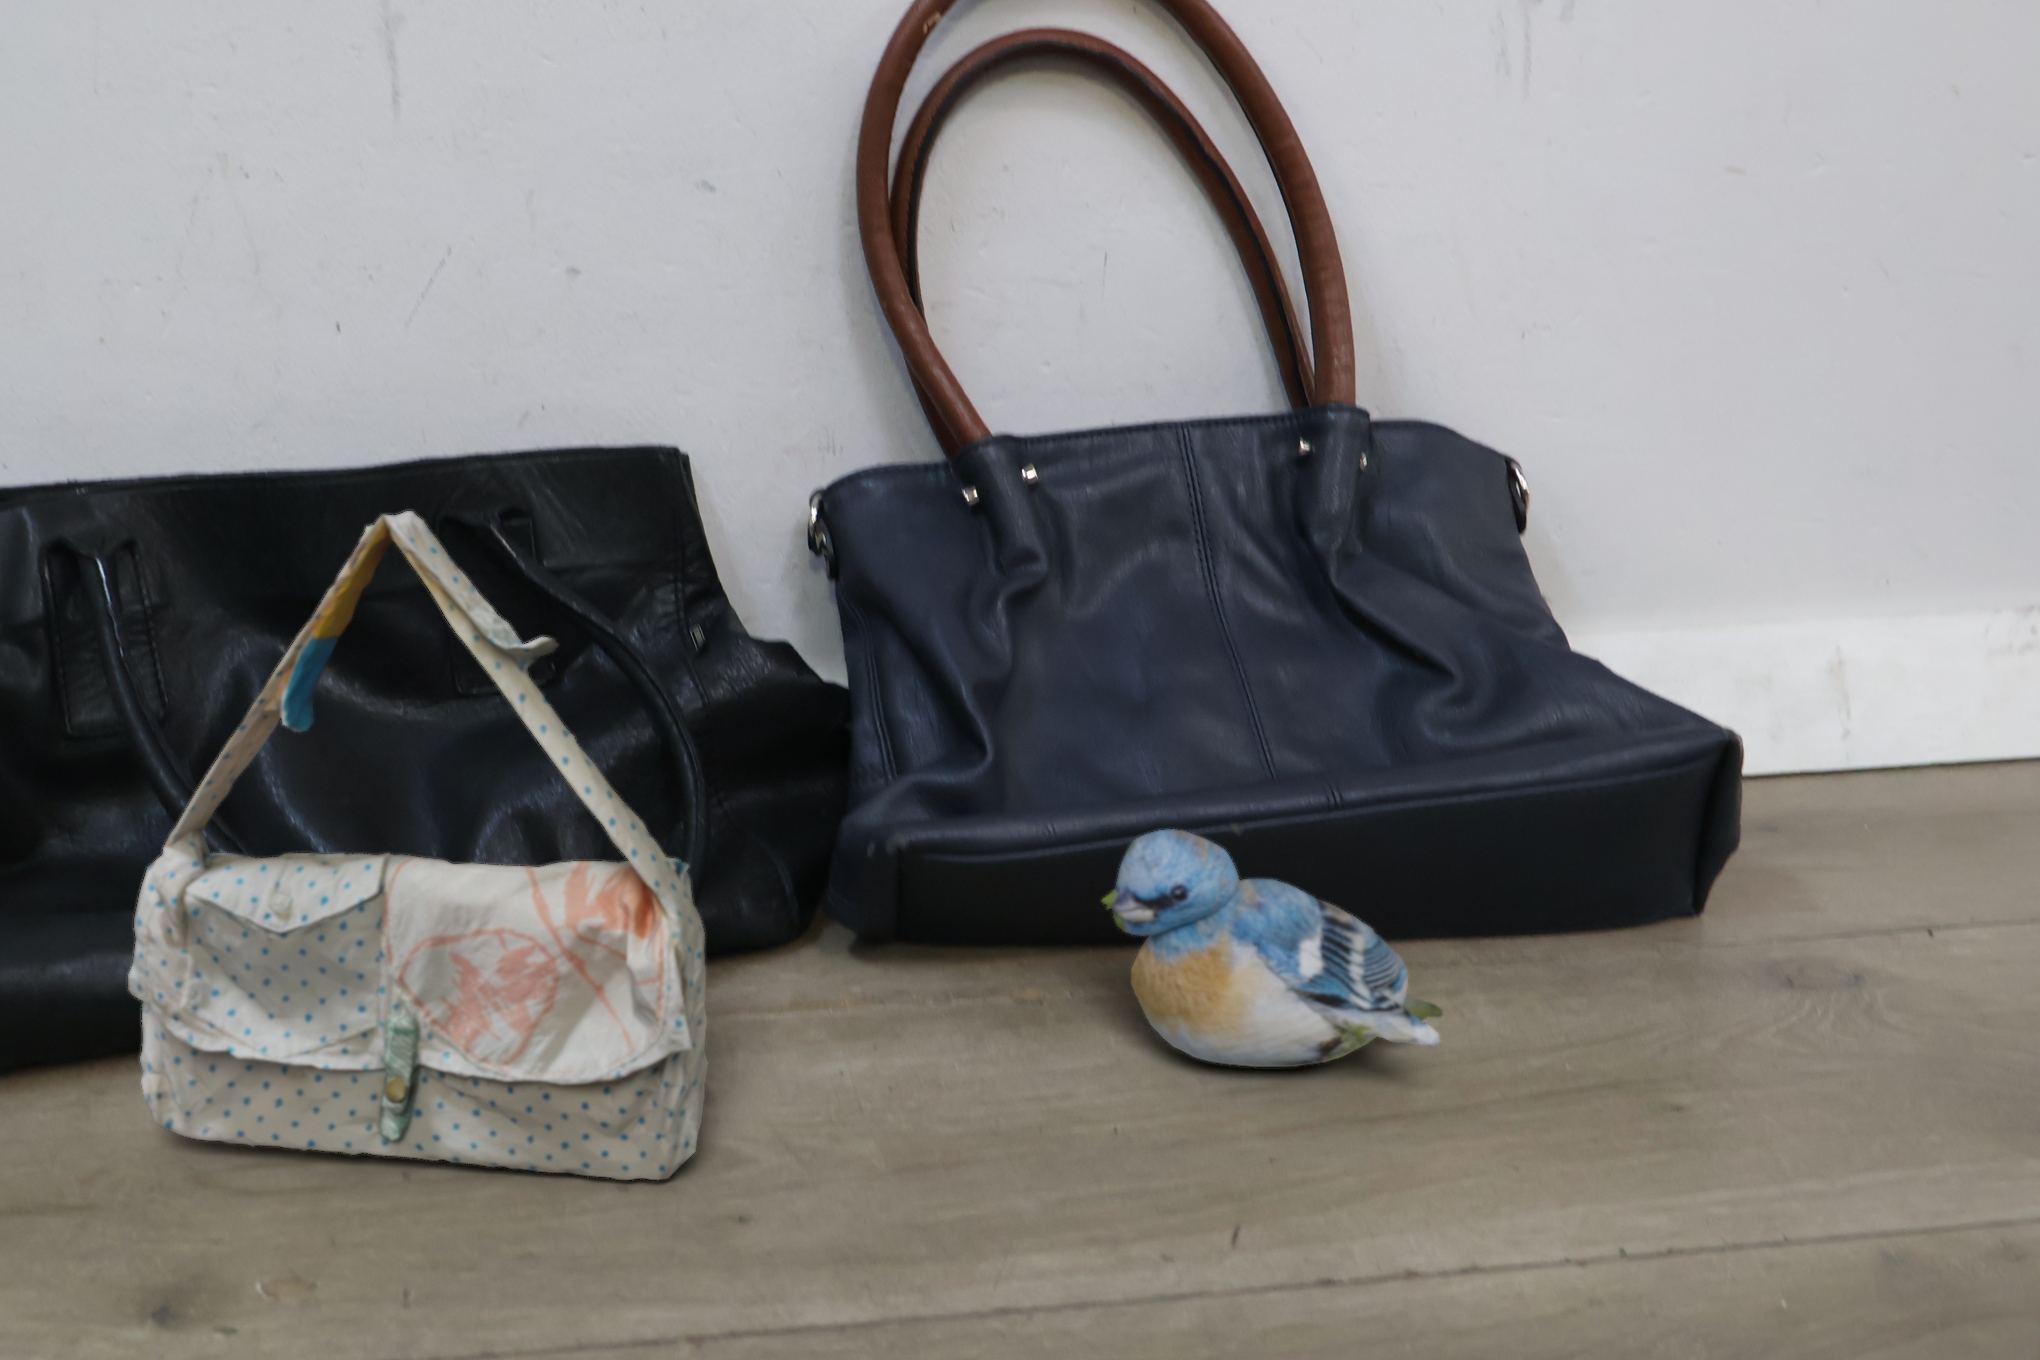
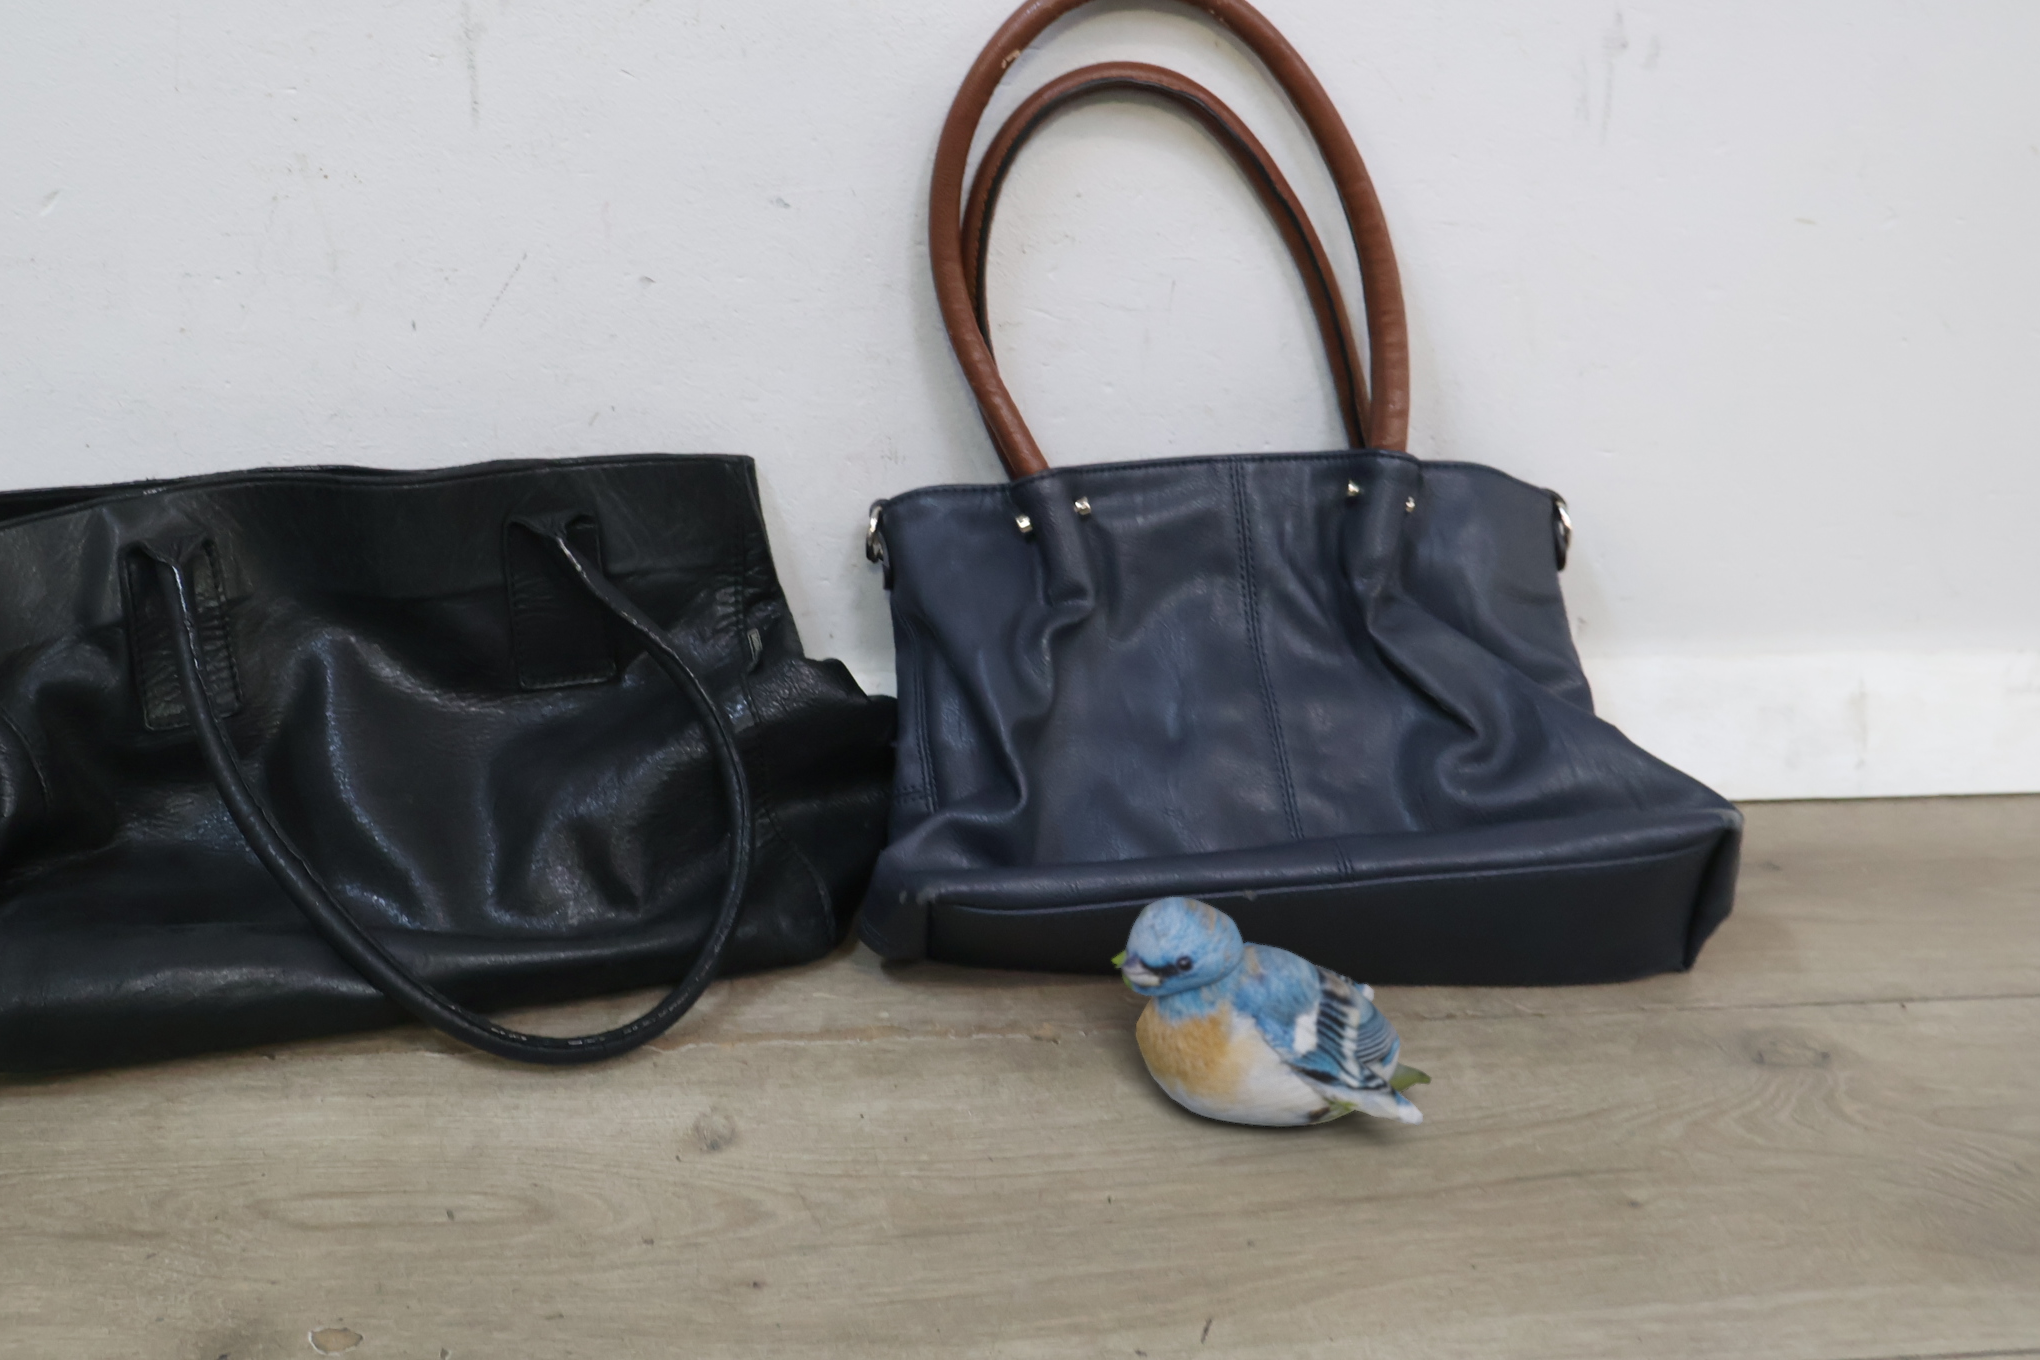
bag: present [128,511,708,1180] -> none [171,579,722,1220]

